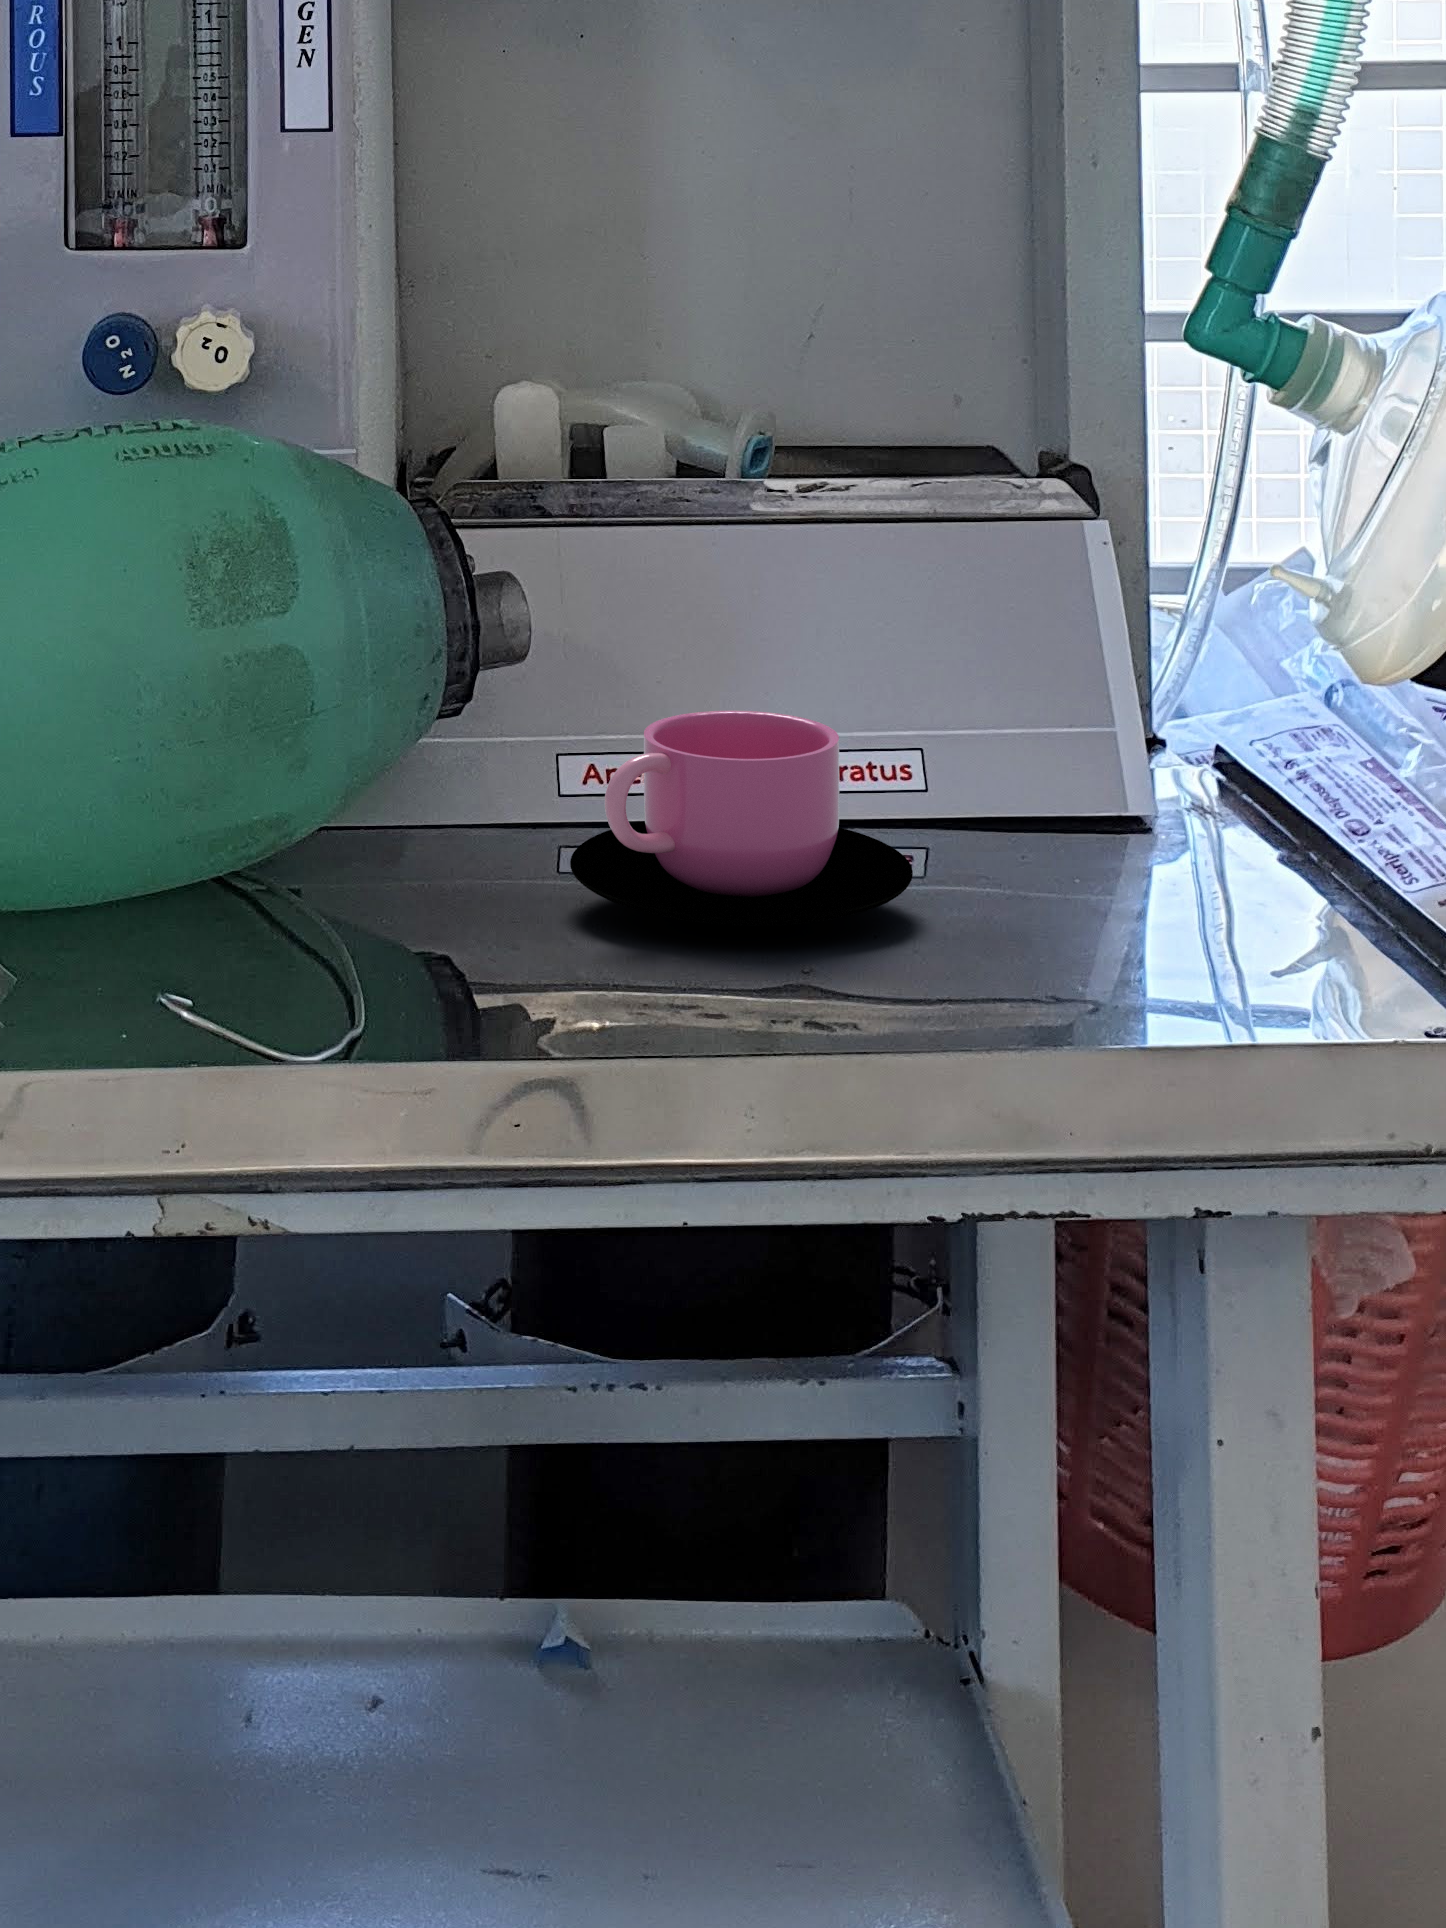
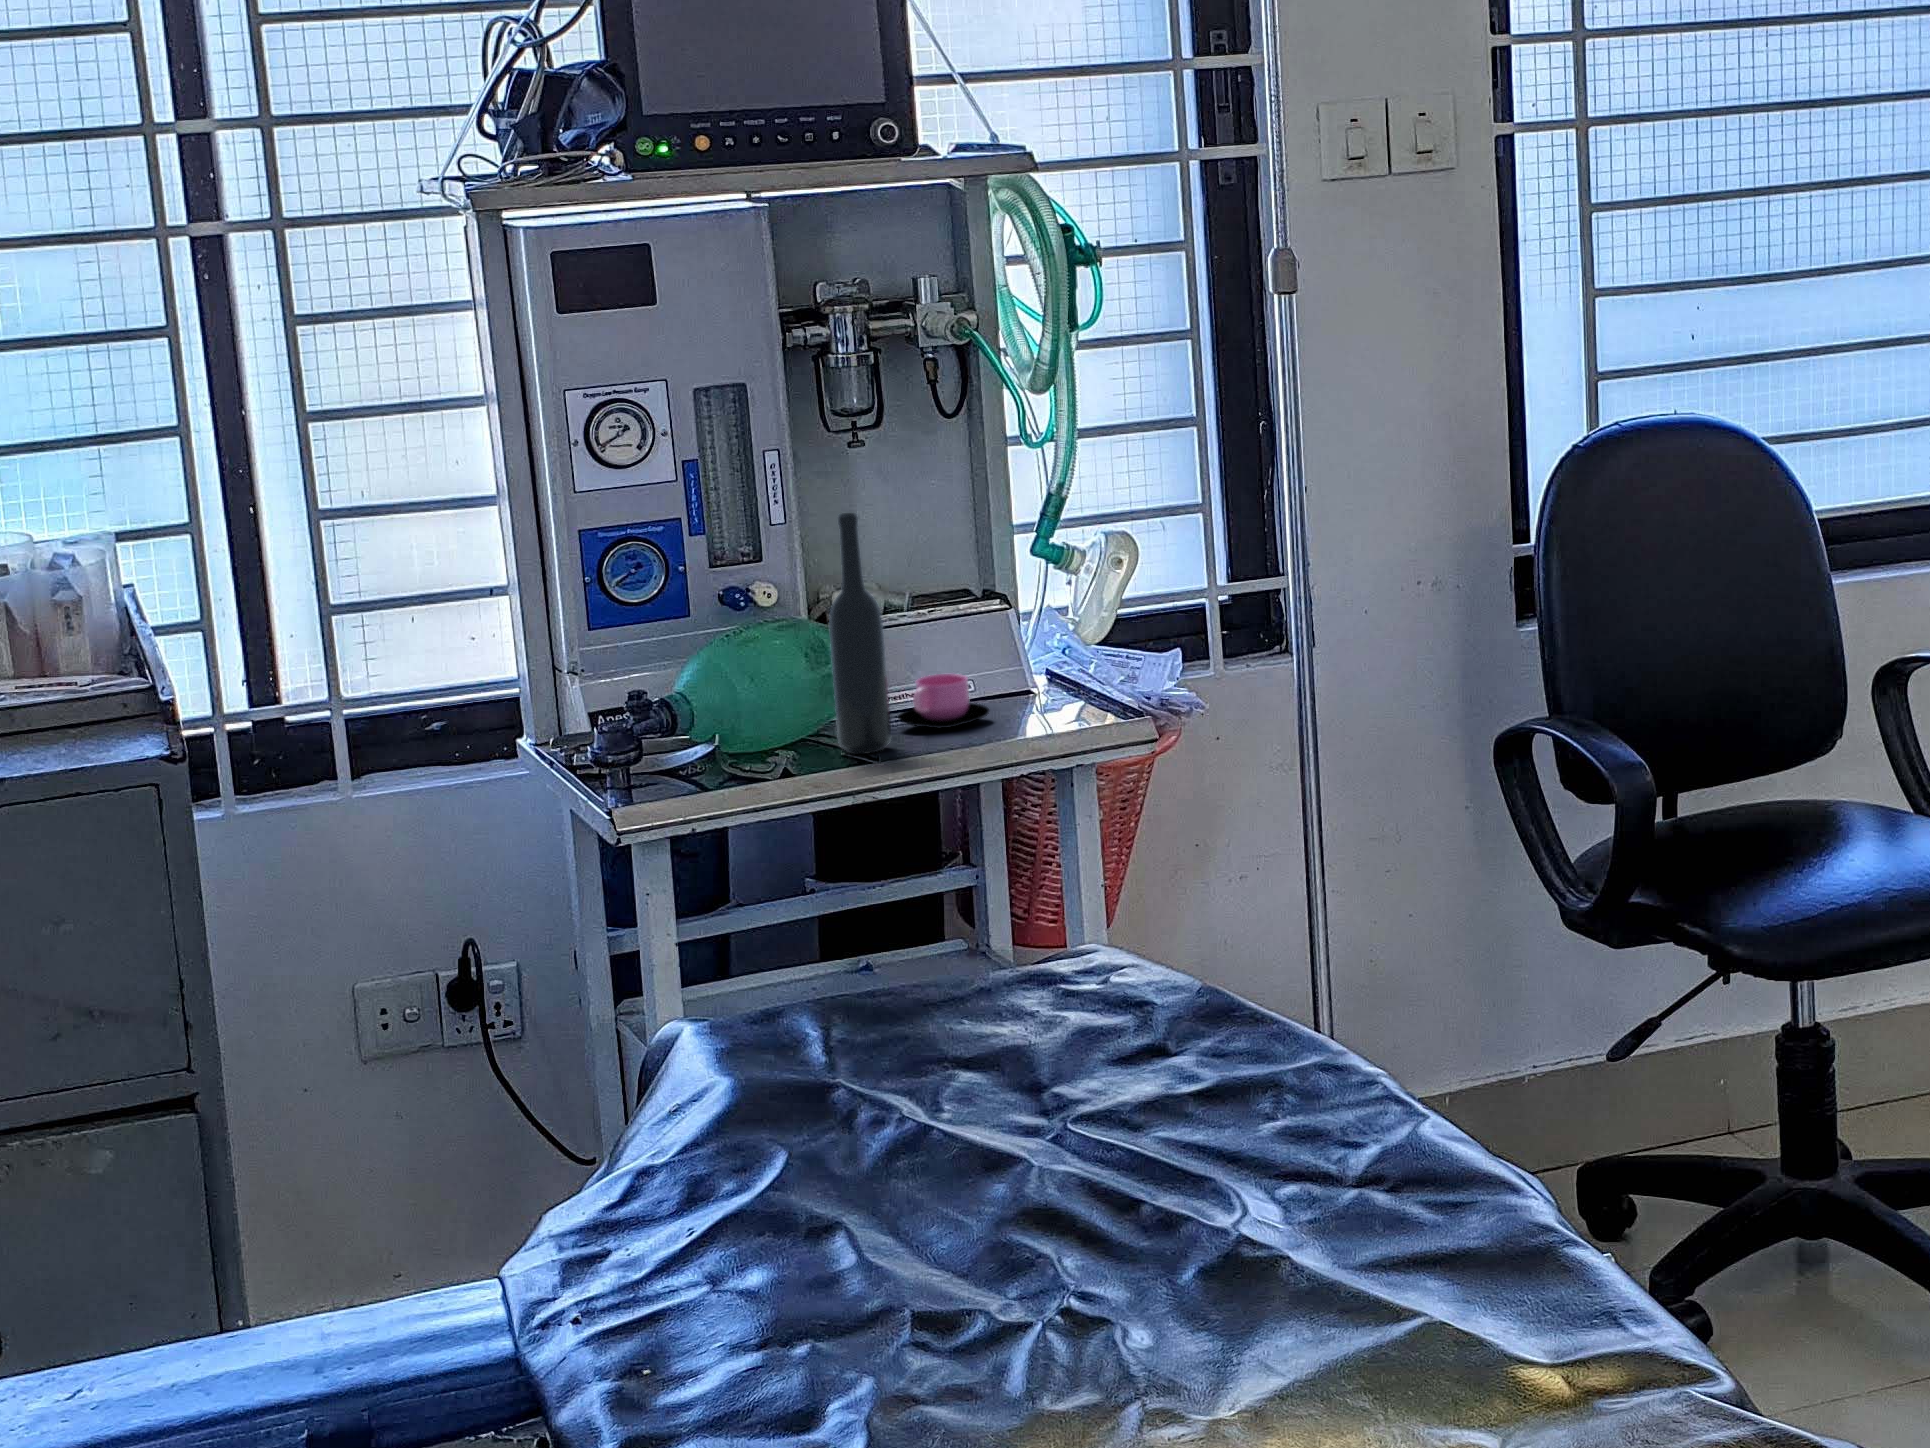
bottle: none [239,35,445,998] -> present [829,513,891,754]

